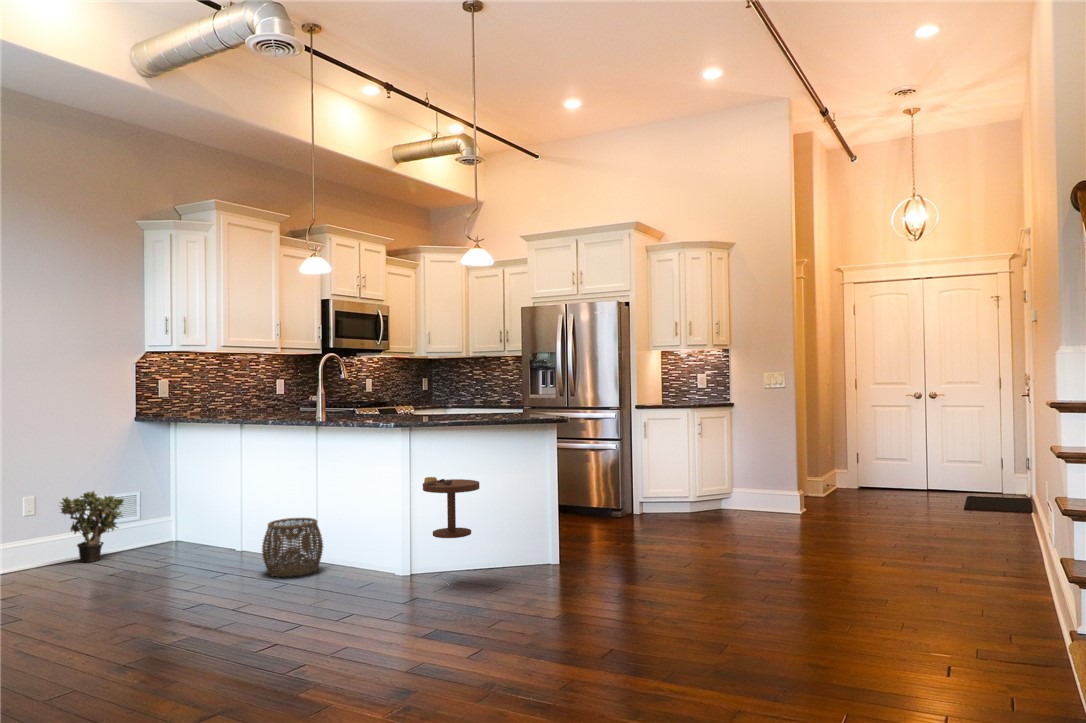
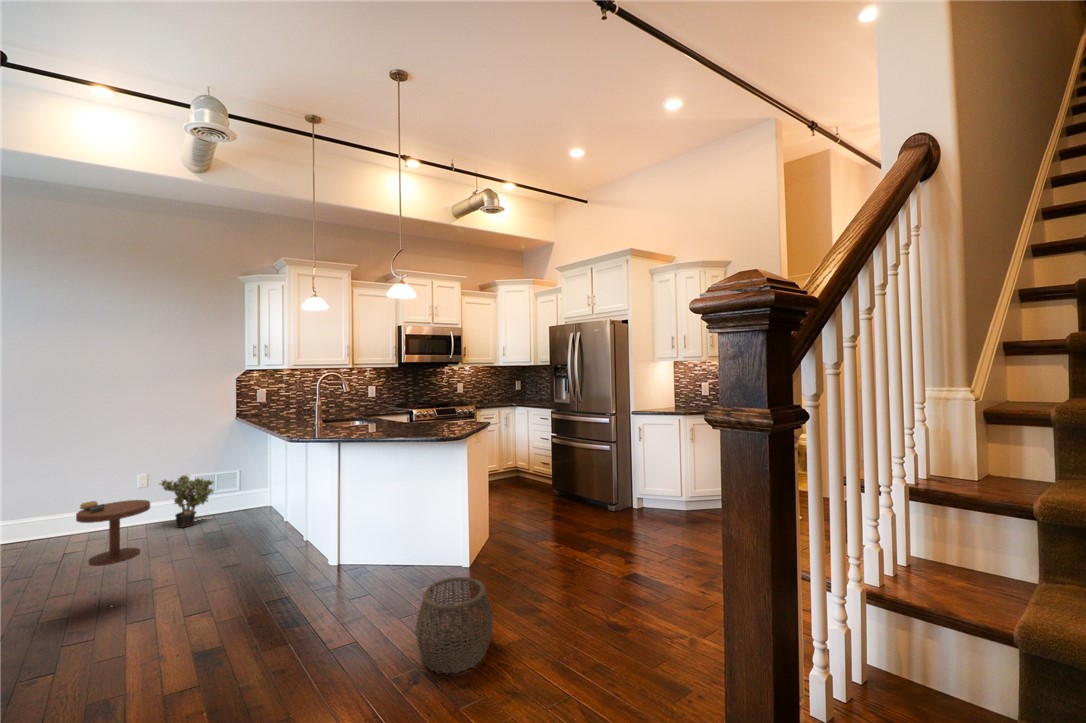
side table: present [423,477,479,538] -> present [76,500,150,566]
woven basket: present [262,518,323,577] -> present [415,577,493,674]

